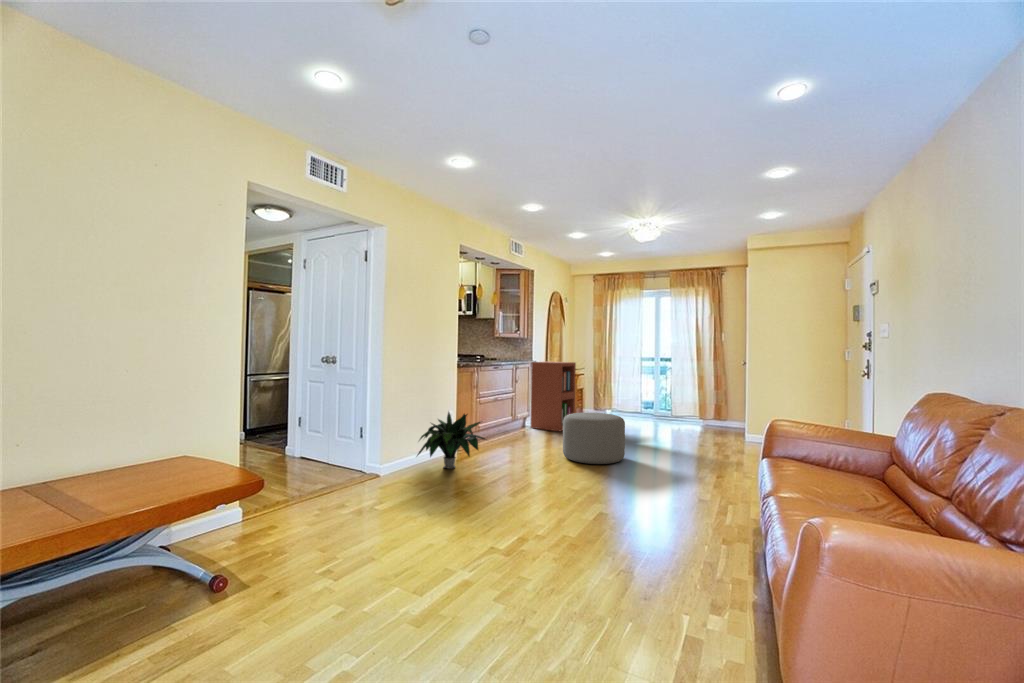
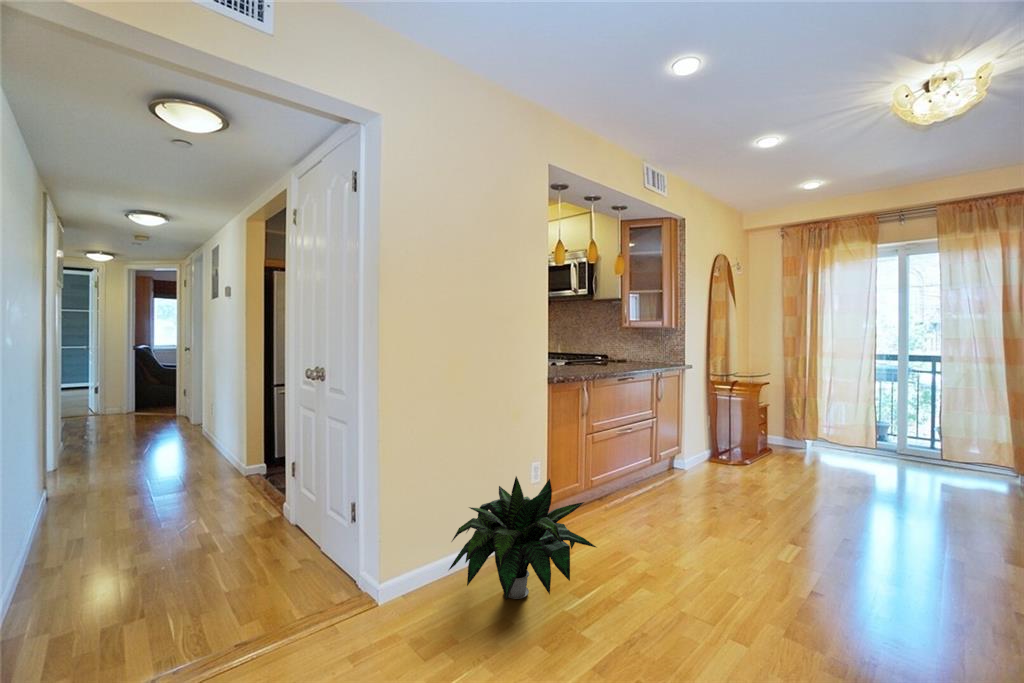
bookshelf: present [531,361,576,431] -> none [681,364,759,484]
ottoman: present [563,413,625,464] -> none [760,481,927,626]

